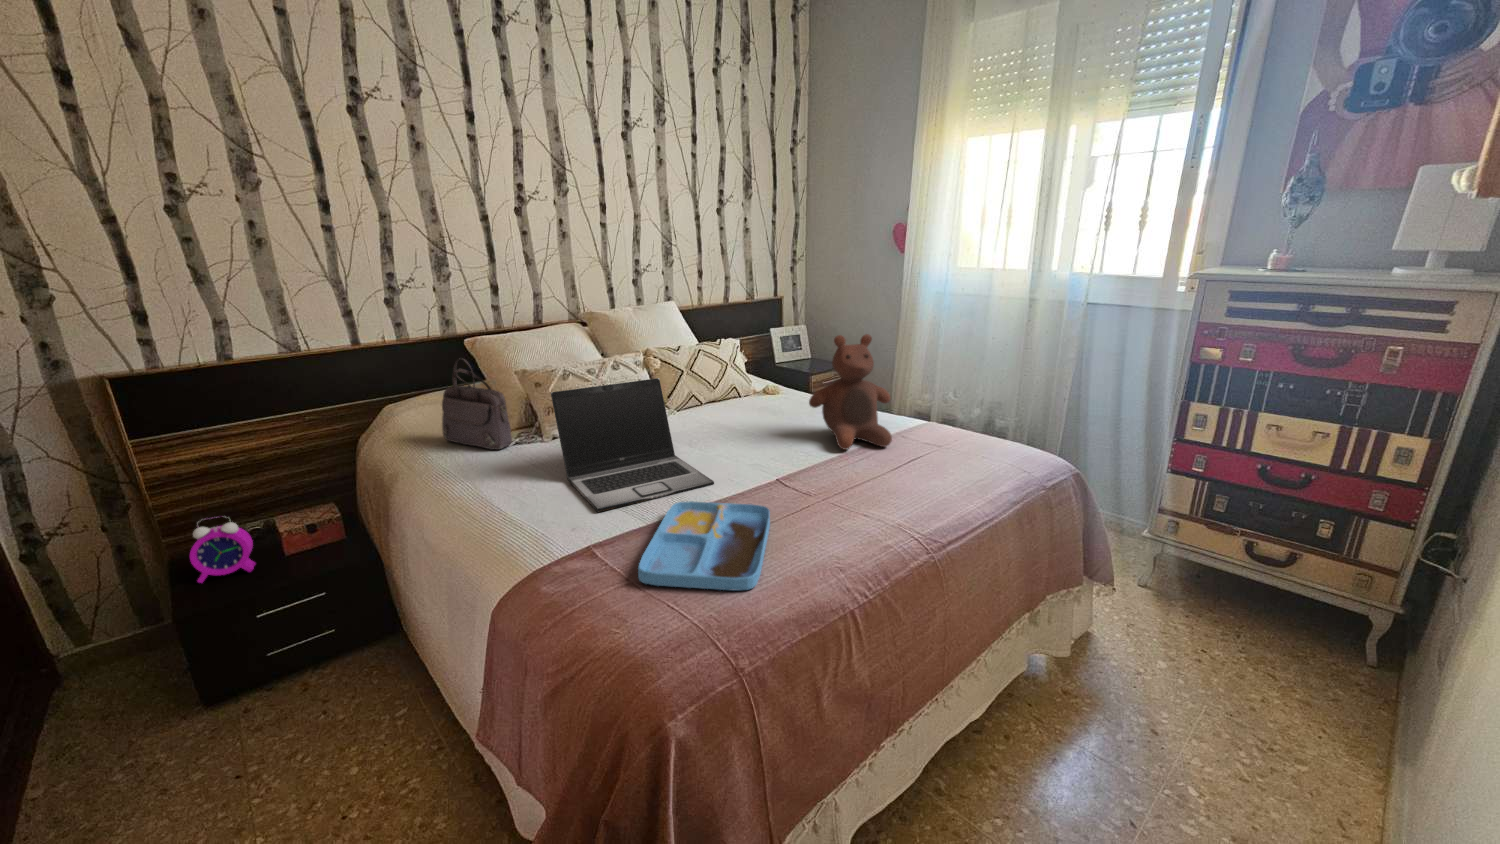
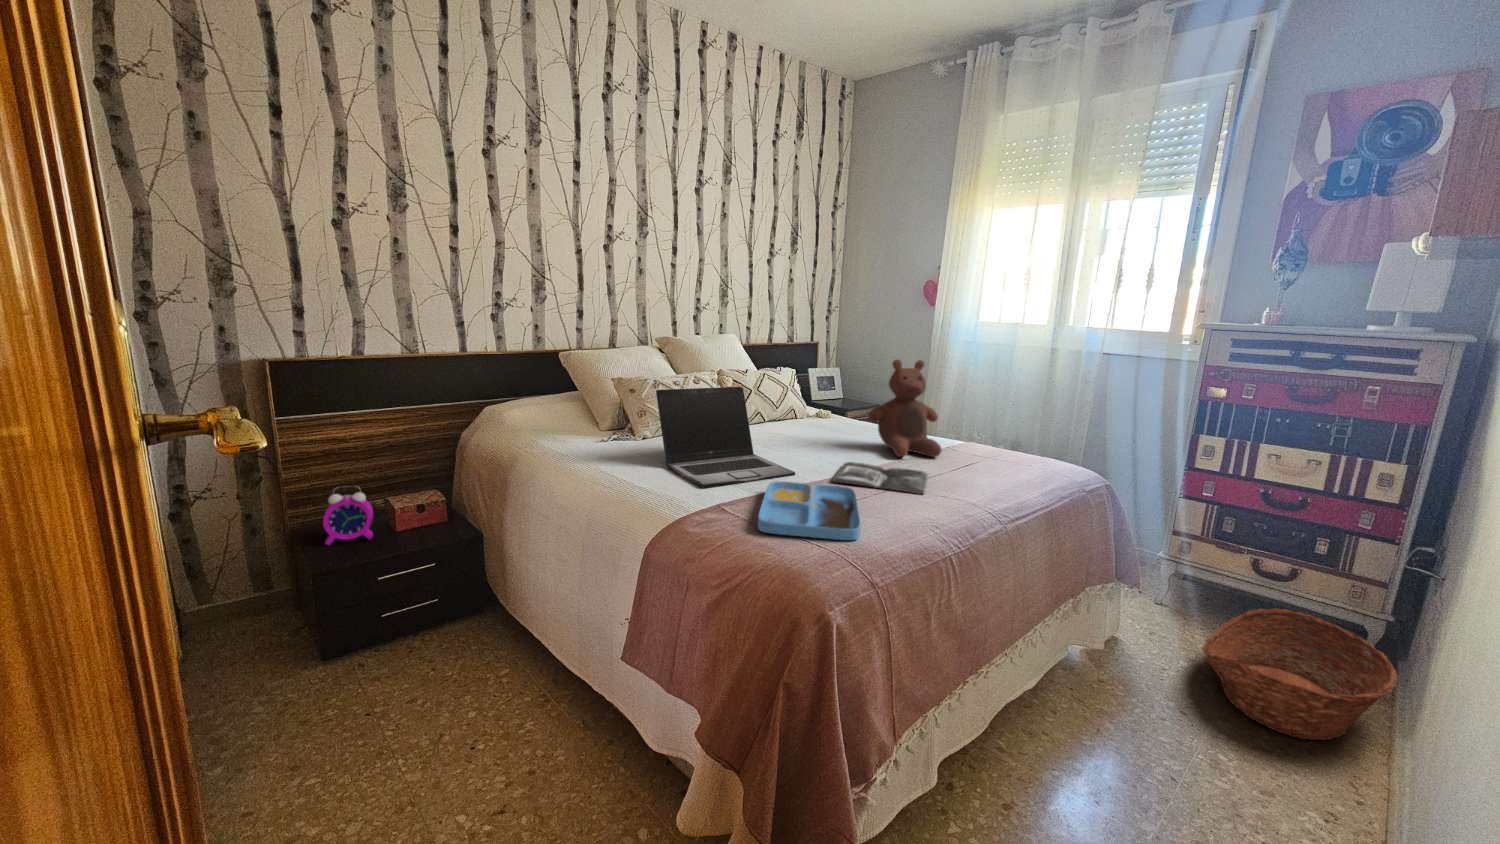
handbag: present [442,360,512,450] -> none [542,362,605,445]
magazine: none [753,462,868,507] -> present [832,462,928,494]
basket: none [1183,601,1403,762] -> present [1202,608,1398,740]

